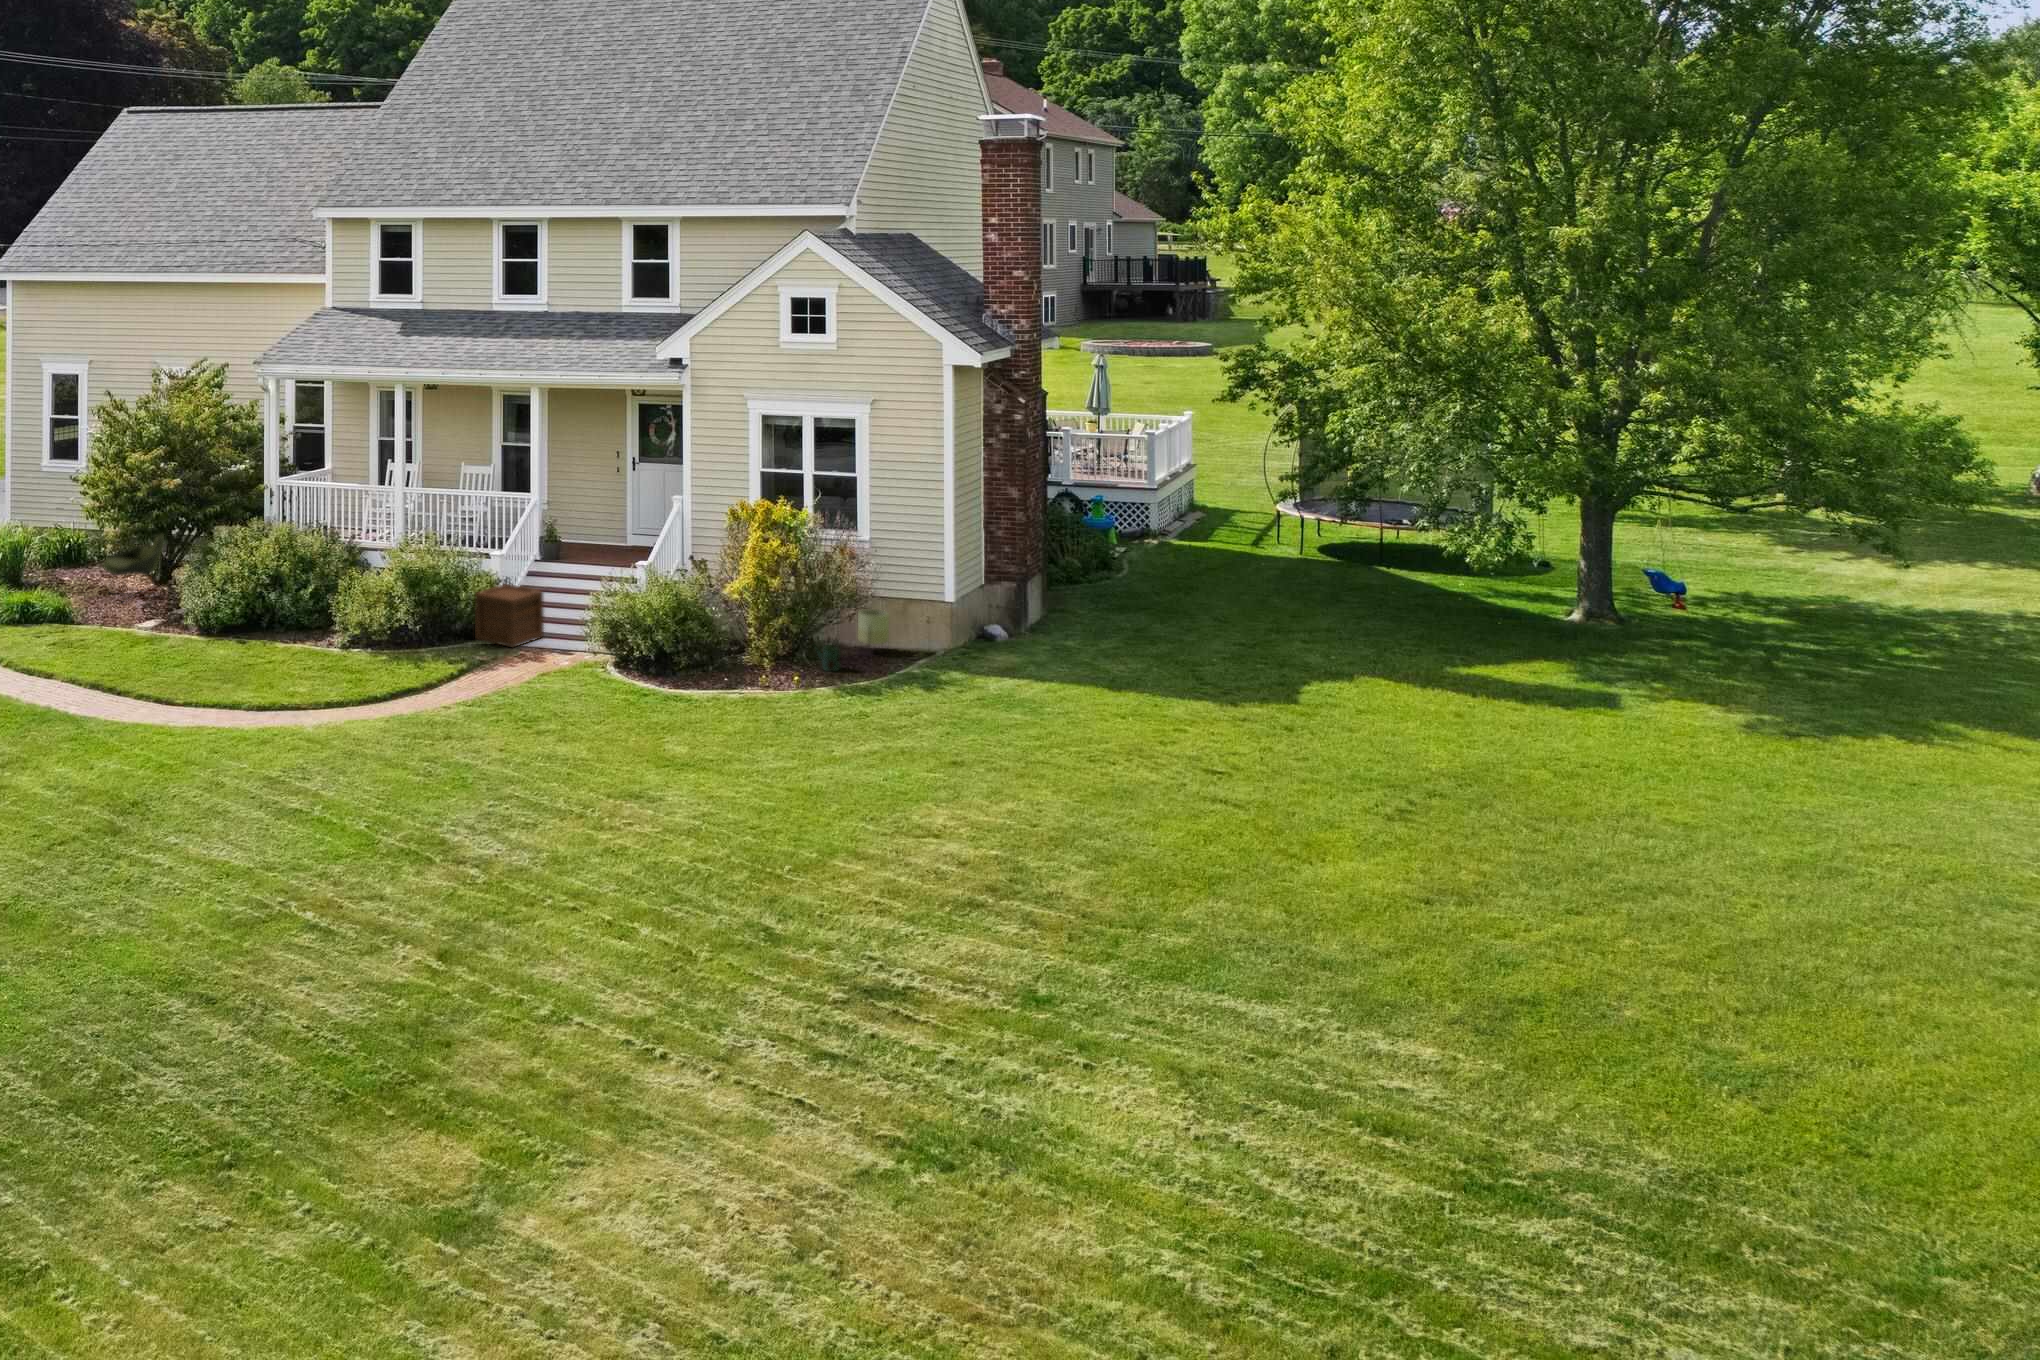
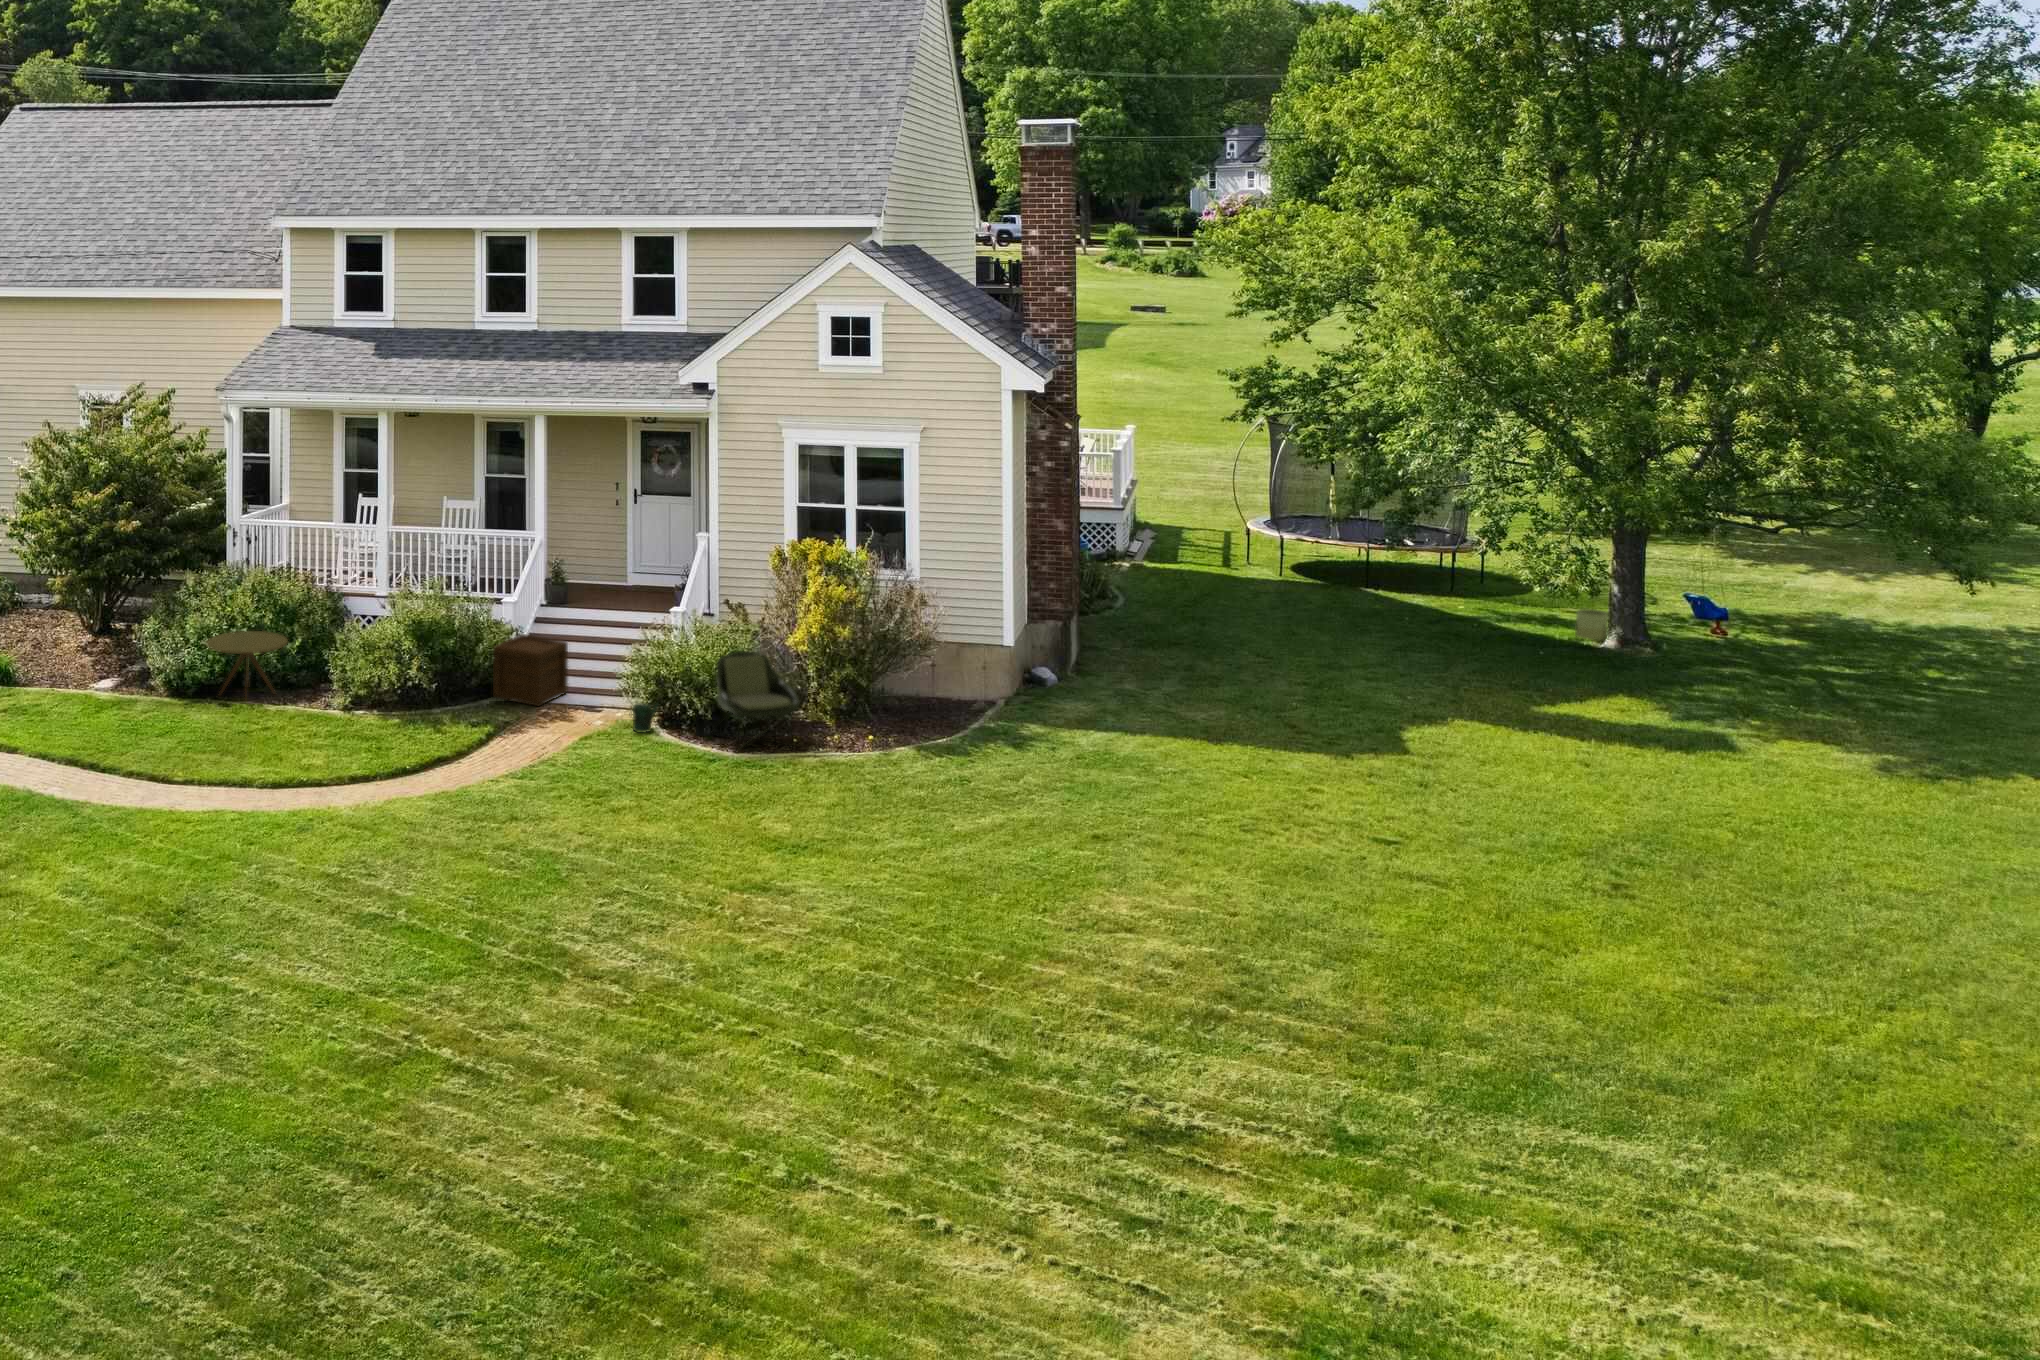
lounge chair: present [103,534,165,596] -> present [713,651,800,752]
round table: none [222,578,295,641] -> present [206,631,287,695]
planter: present [858,609,889,644] -> present [1575,609,1608,641]
watering can: present [813,643,840,671] -> present [632,699,661,733]

